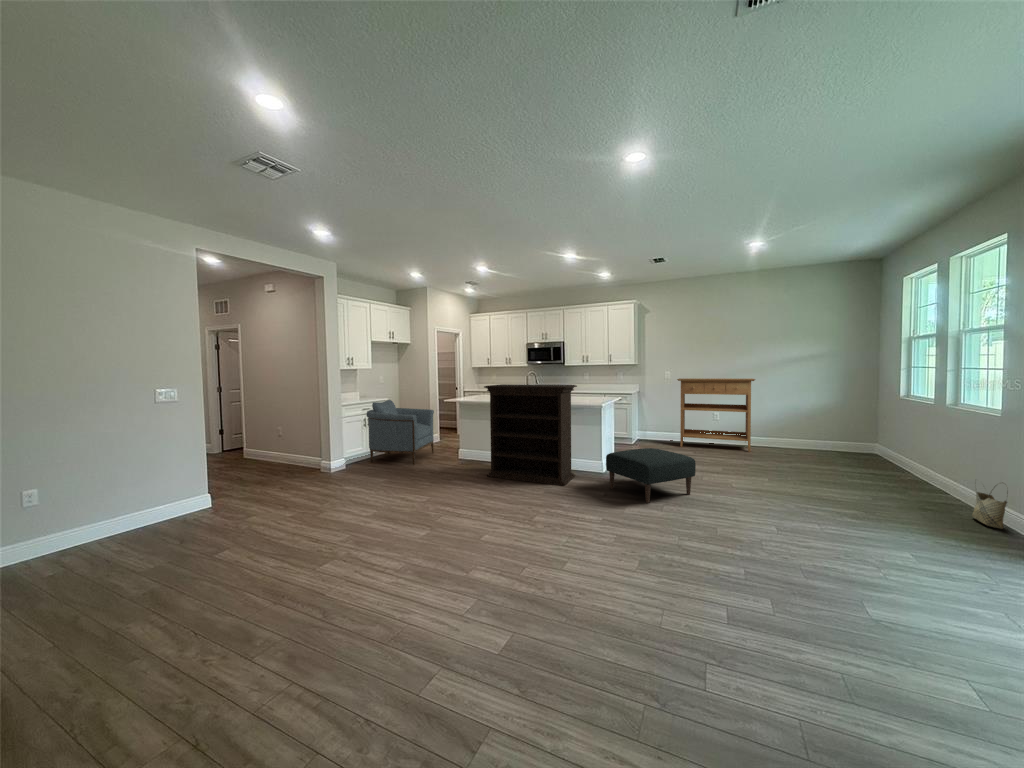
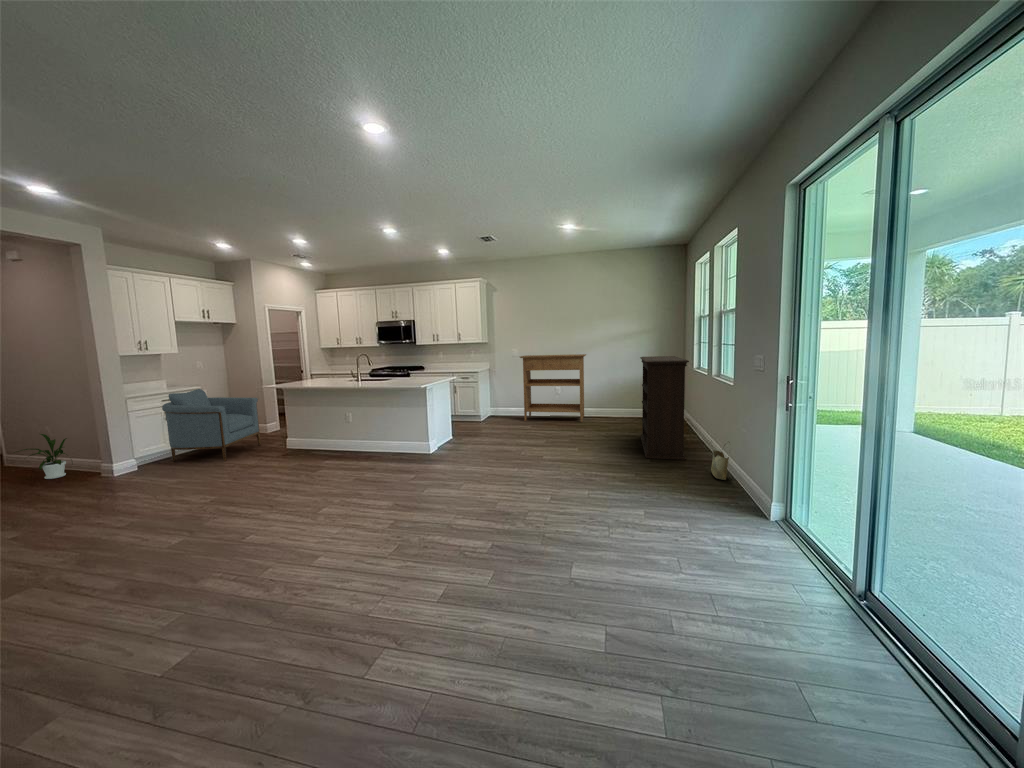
bookshelf: present [484,384,577,486] -> present [640,356,689,460]
house plant: none [265,431,302,469] -> present [20,434,67,479]
ottoman: present [606,448,696,503] -> none [419,428,501,484]

